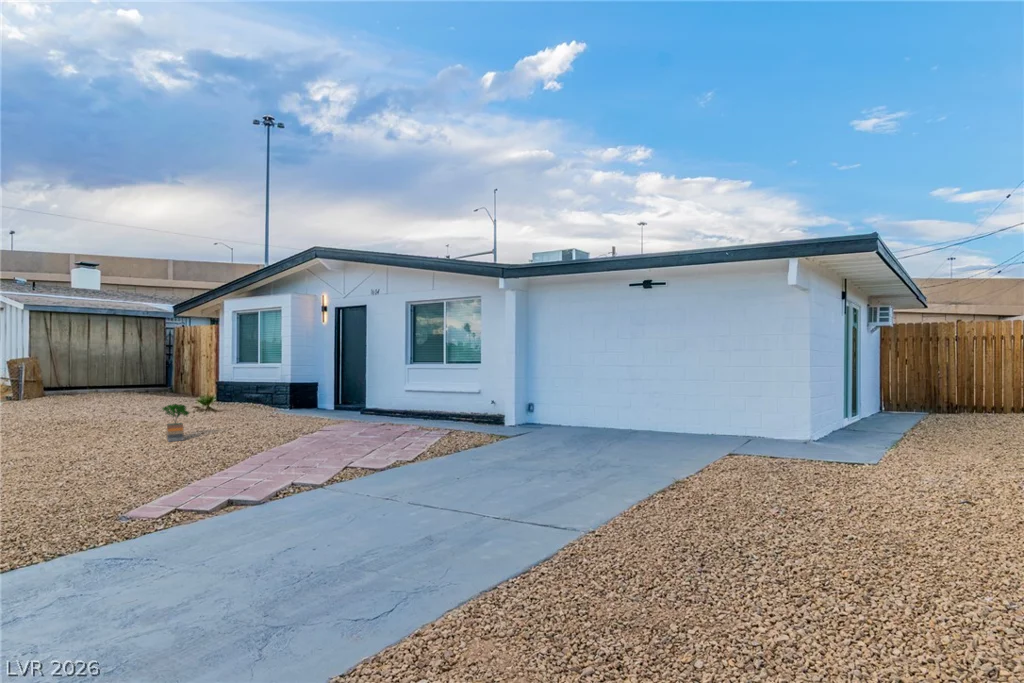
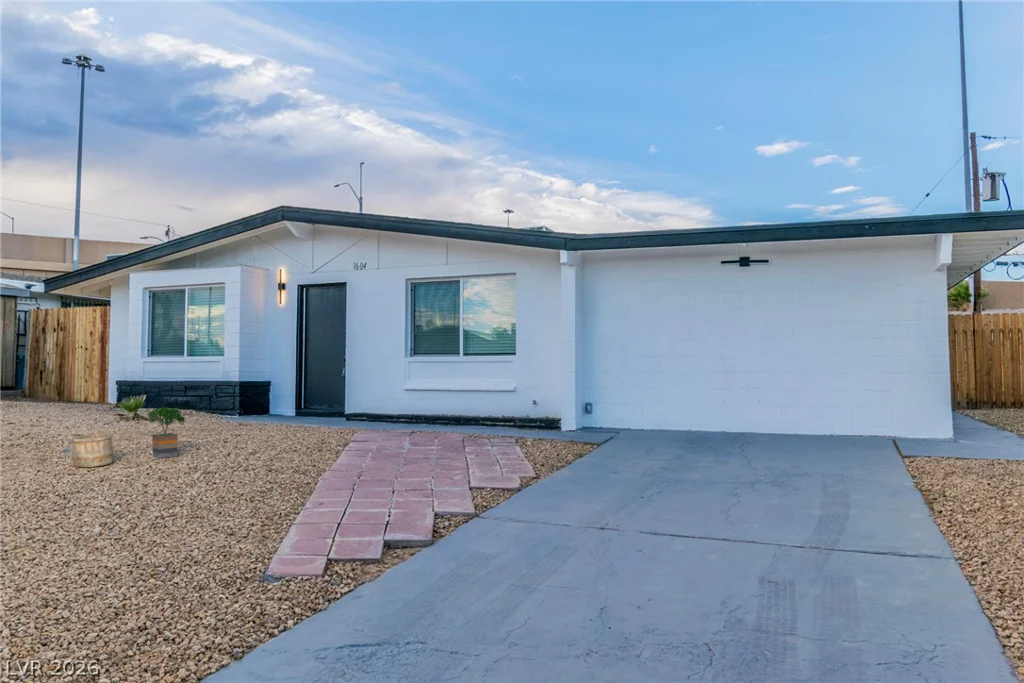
wooden bucket: none [99,423,131,447] -> present [71,434,113,467]

